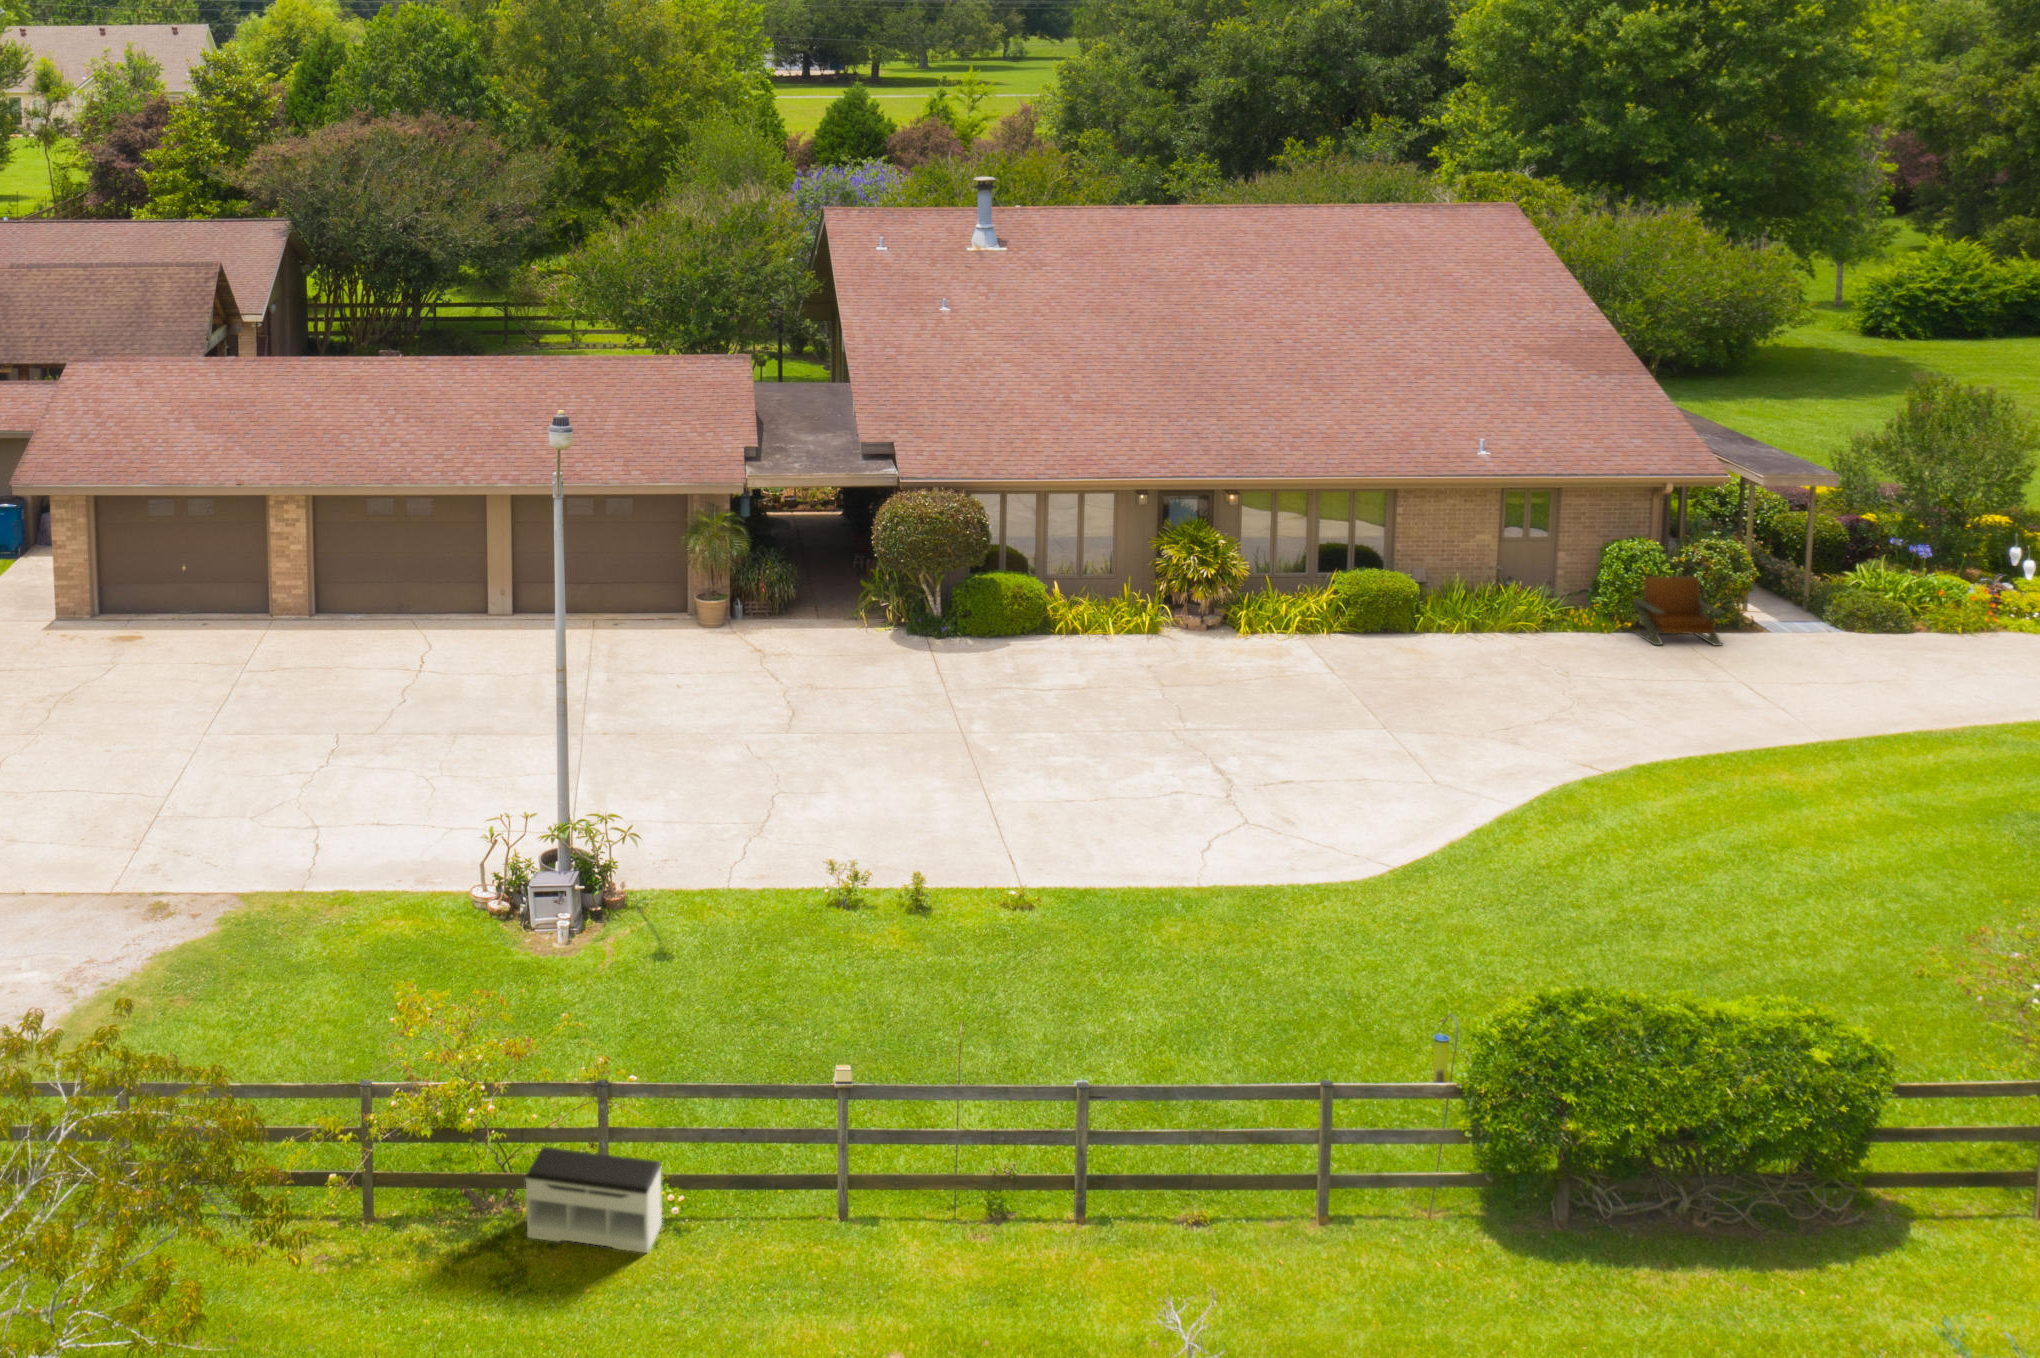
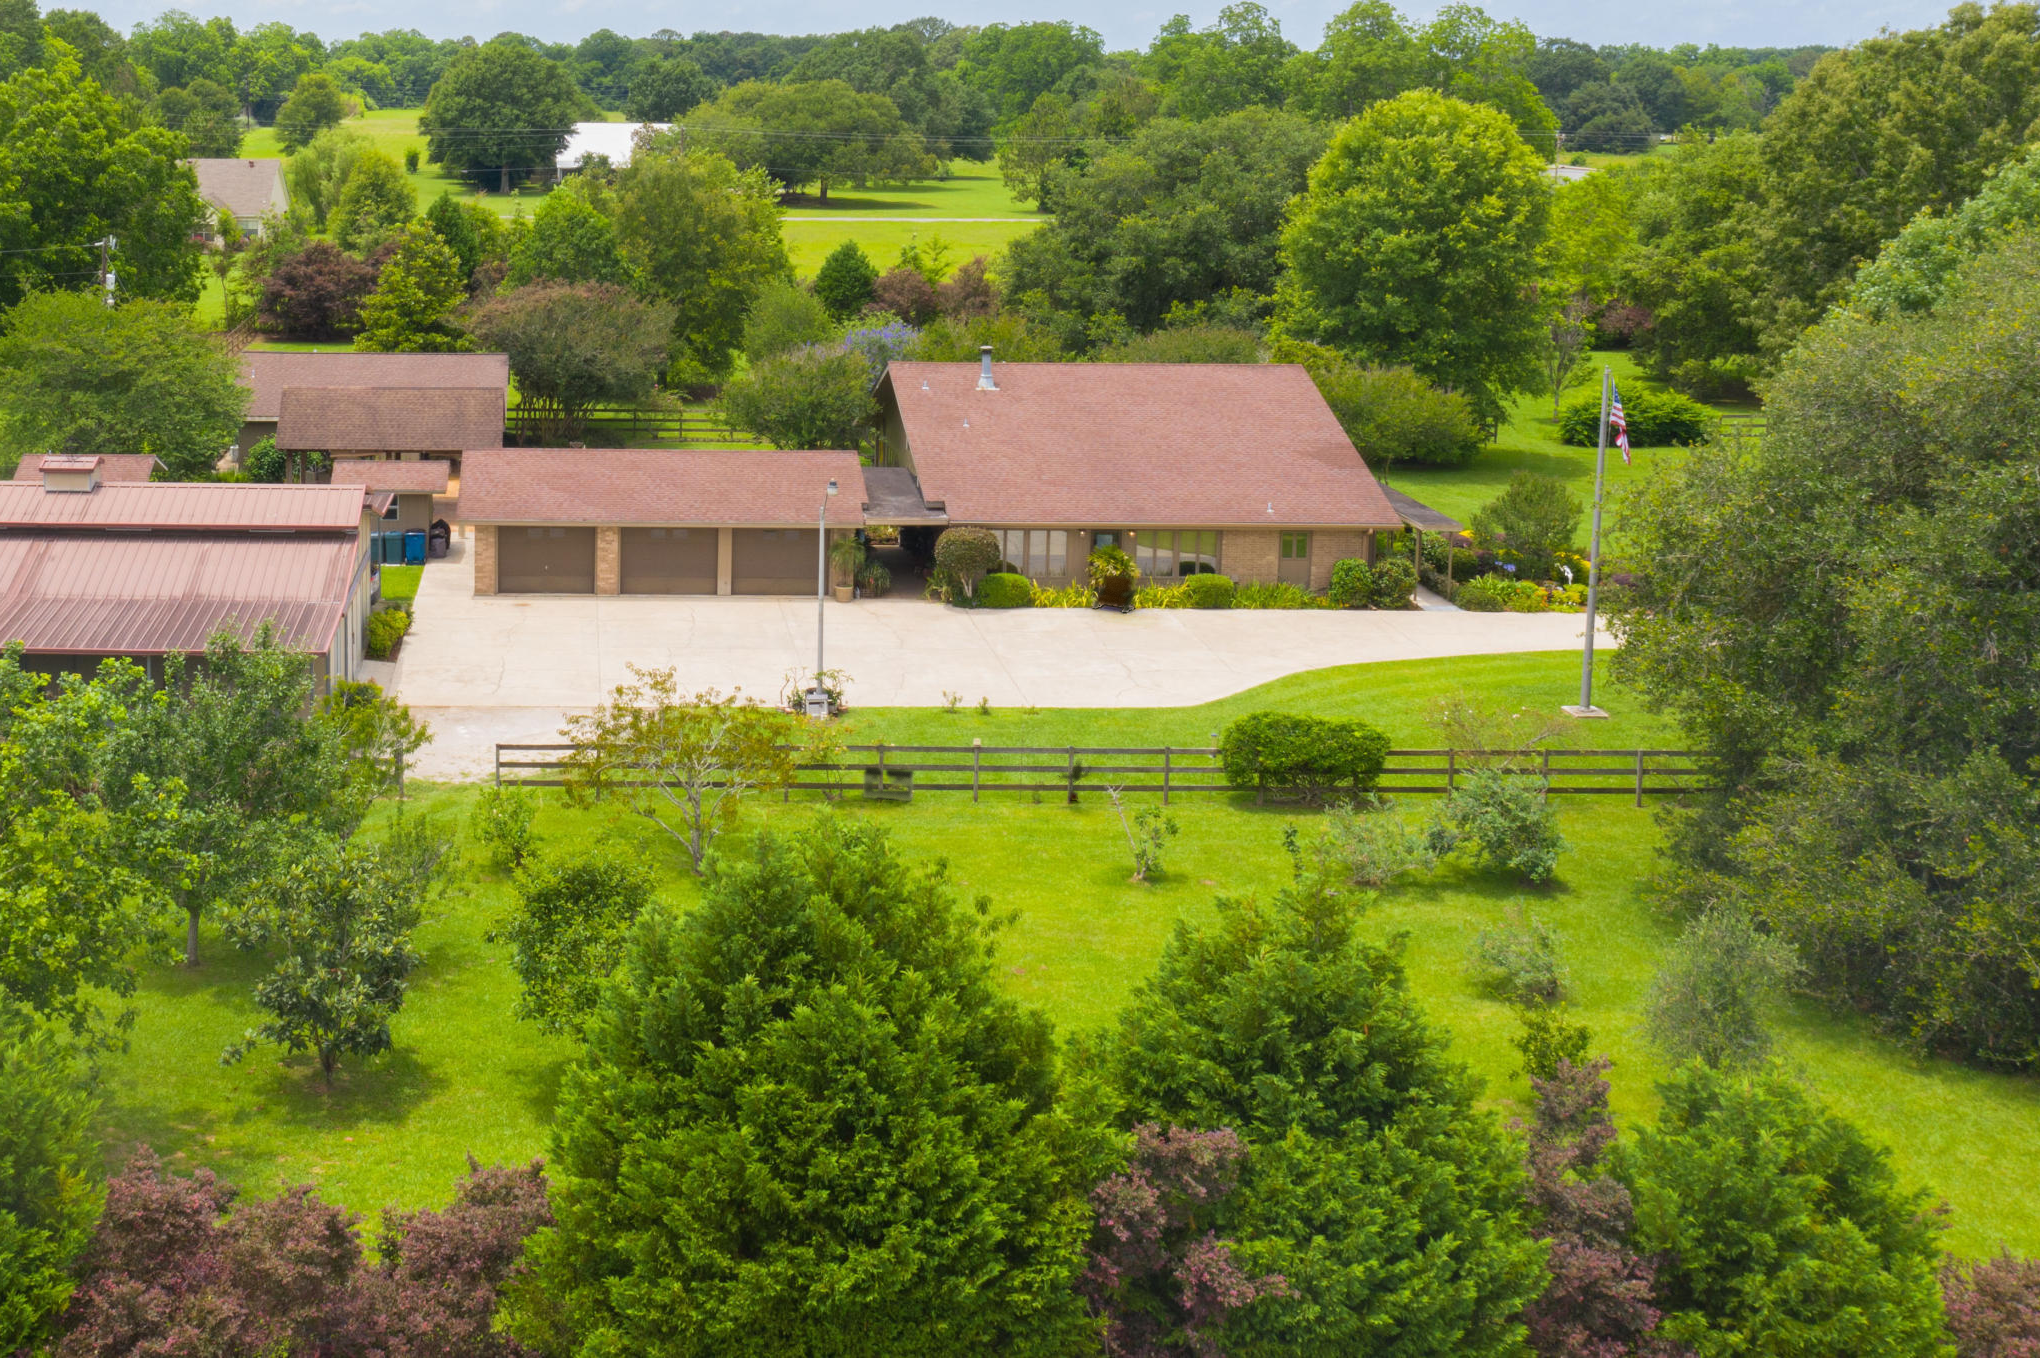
lounge chair: present [1634,577,1723,646] -> present [1093,575,1136,613]
potted tree: none [1035,1127,1131,1242] -> present [1058,761,1091,801]

